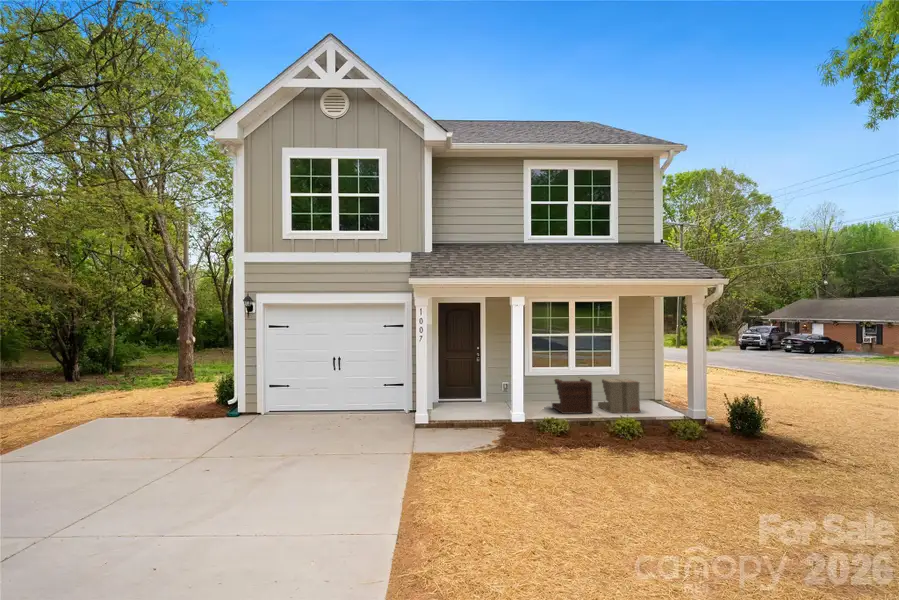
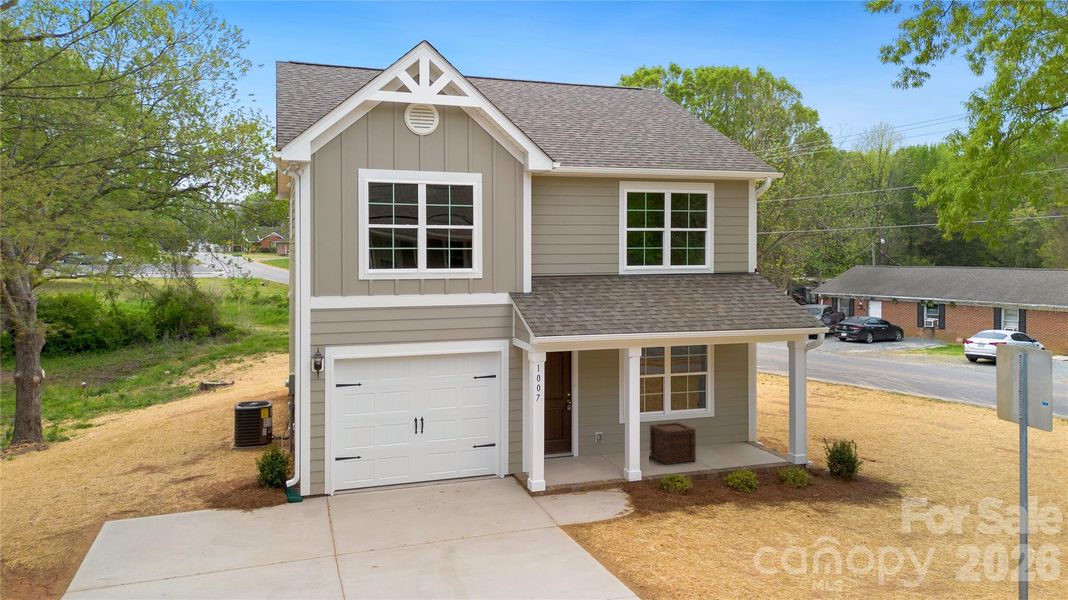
cardboard box: present [598,379,640,413] -> none [694,419,739,460]

